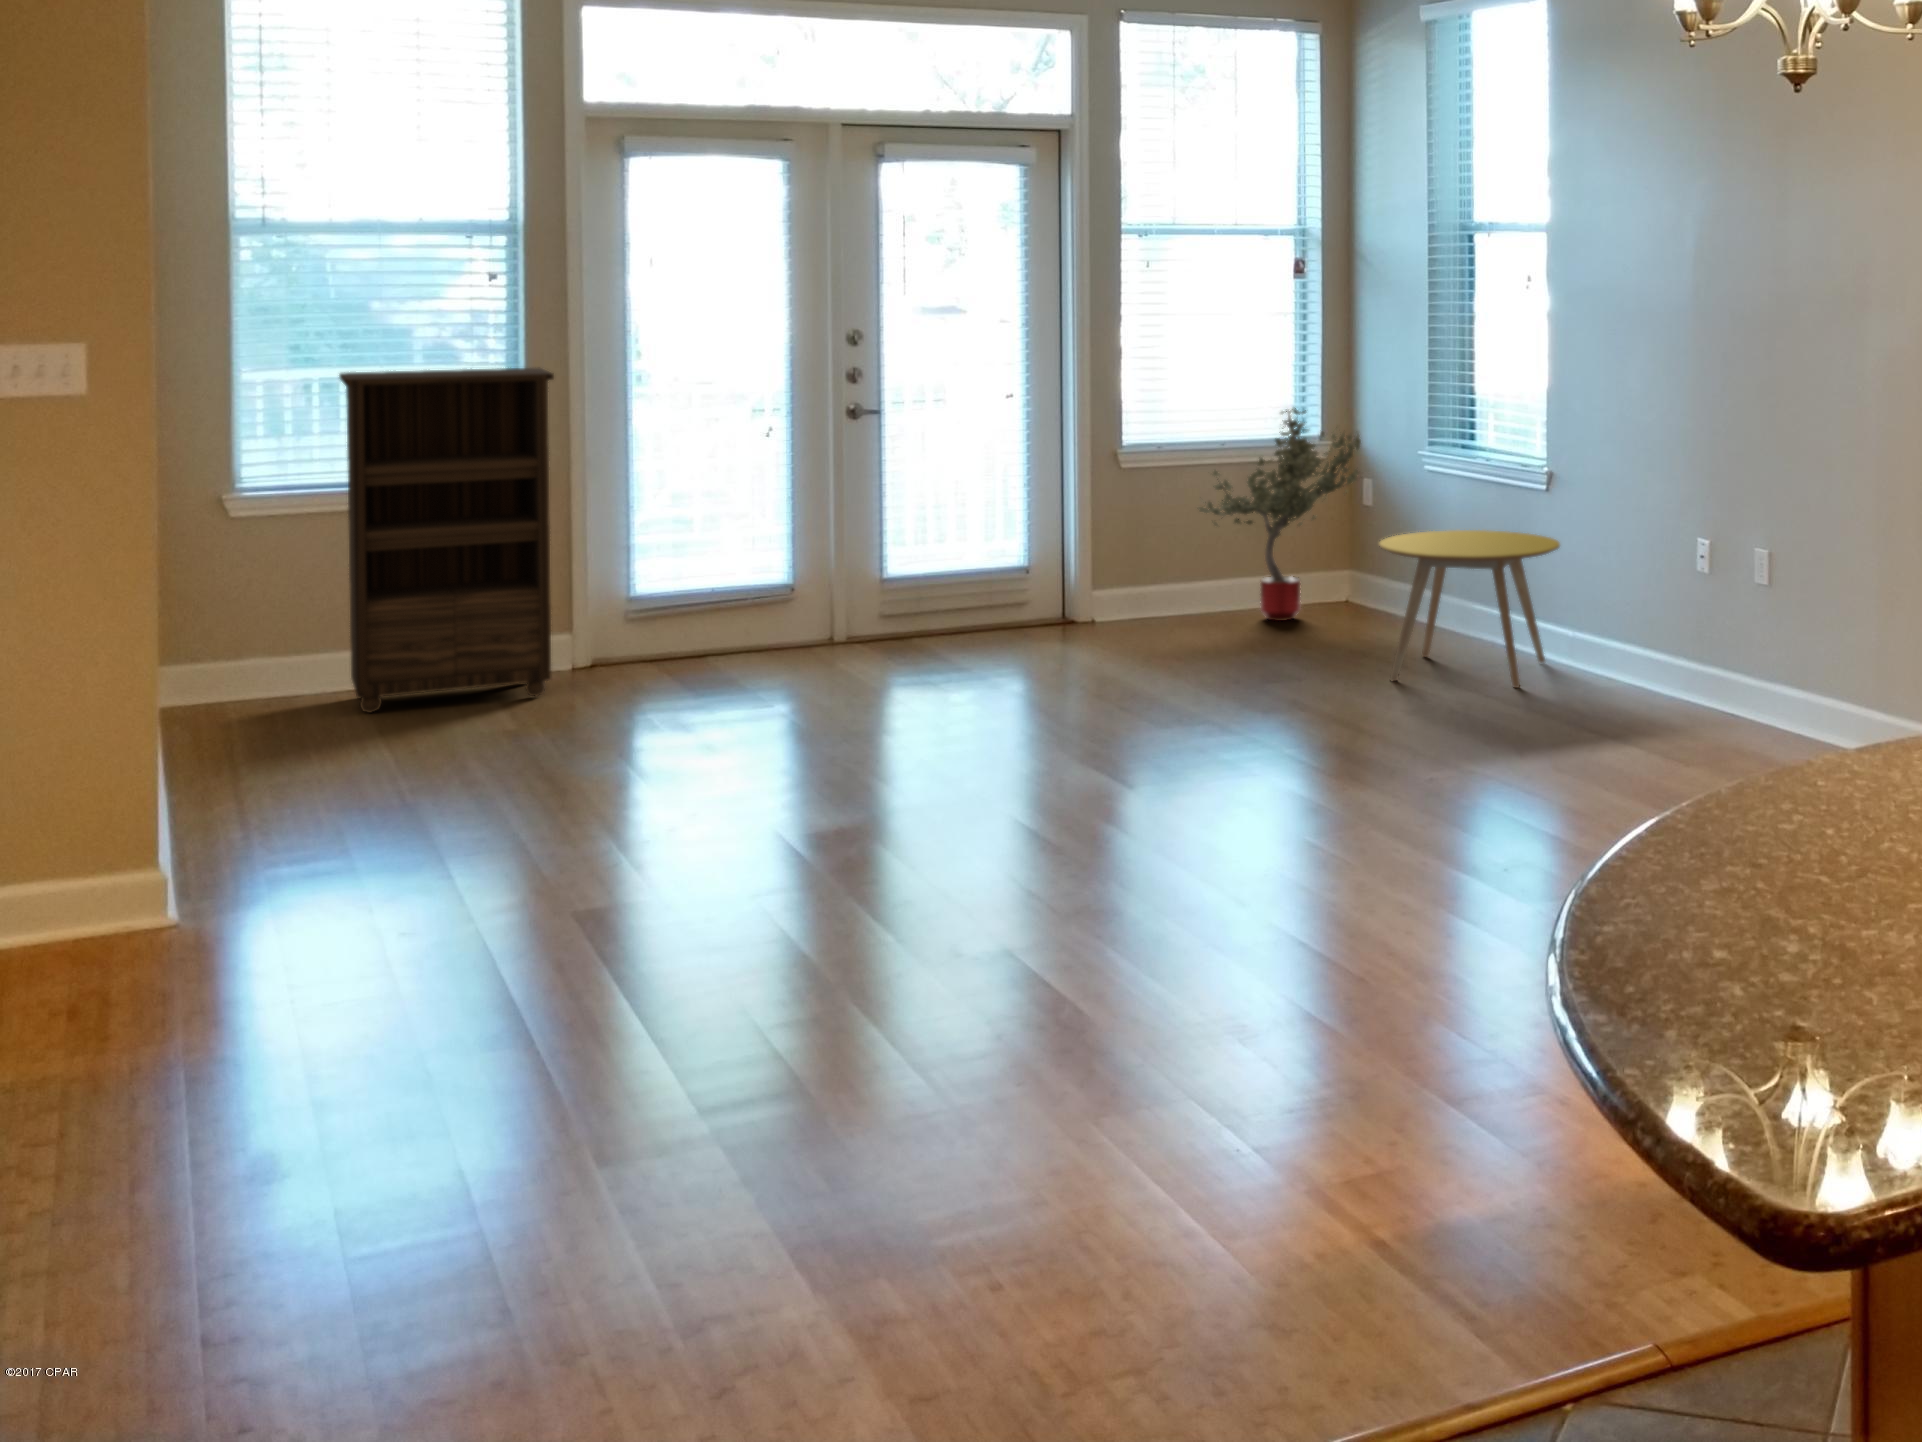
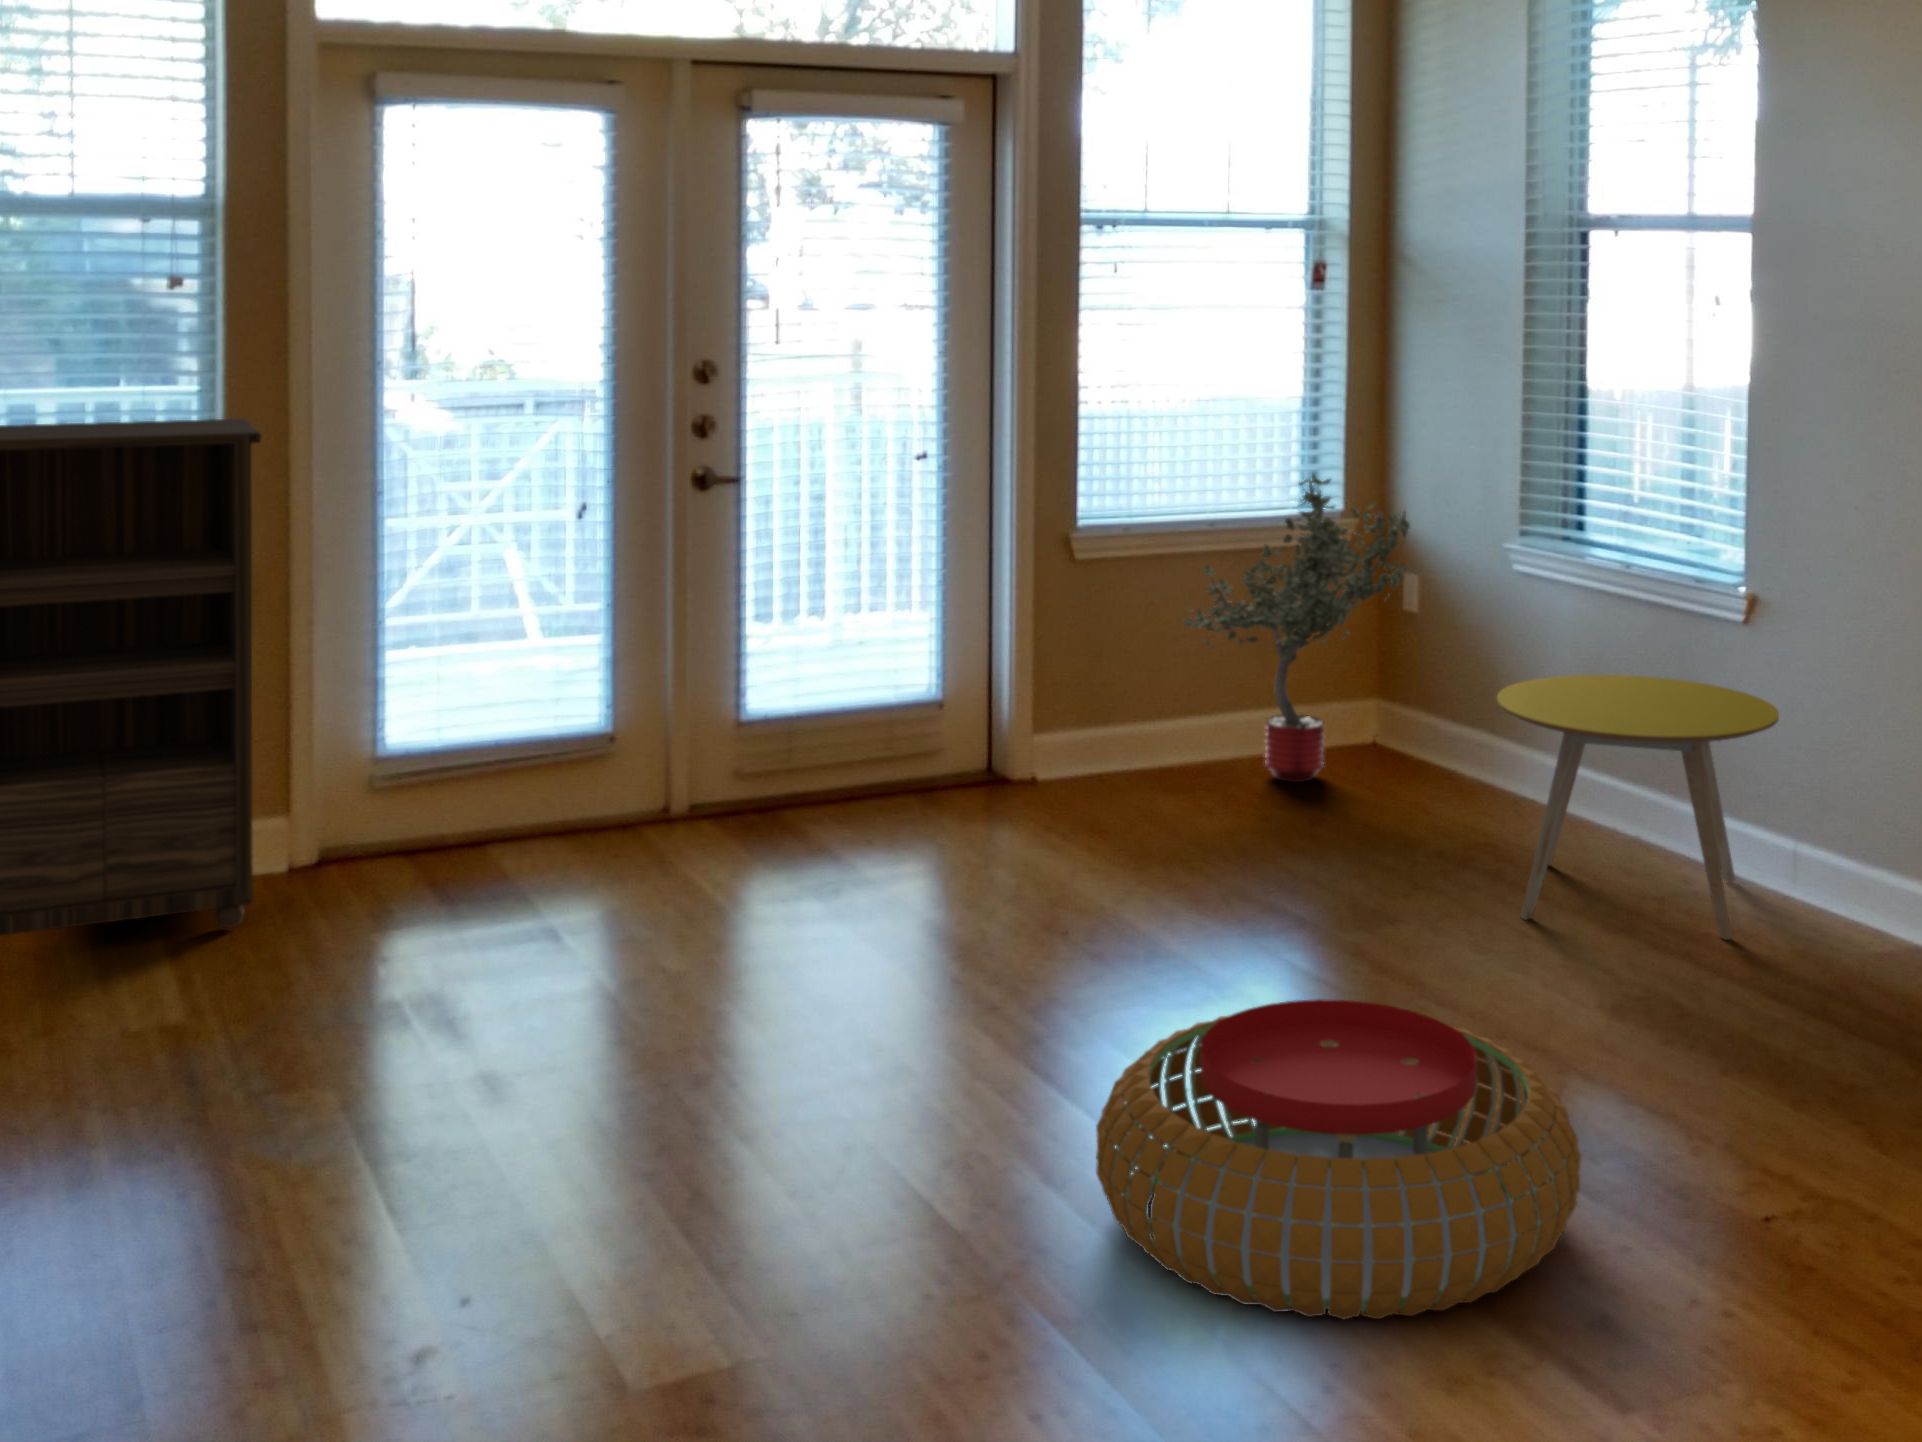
pouf: none [1055,680,1330,824] -> present [1096,999,1581,1319]

